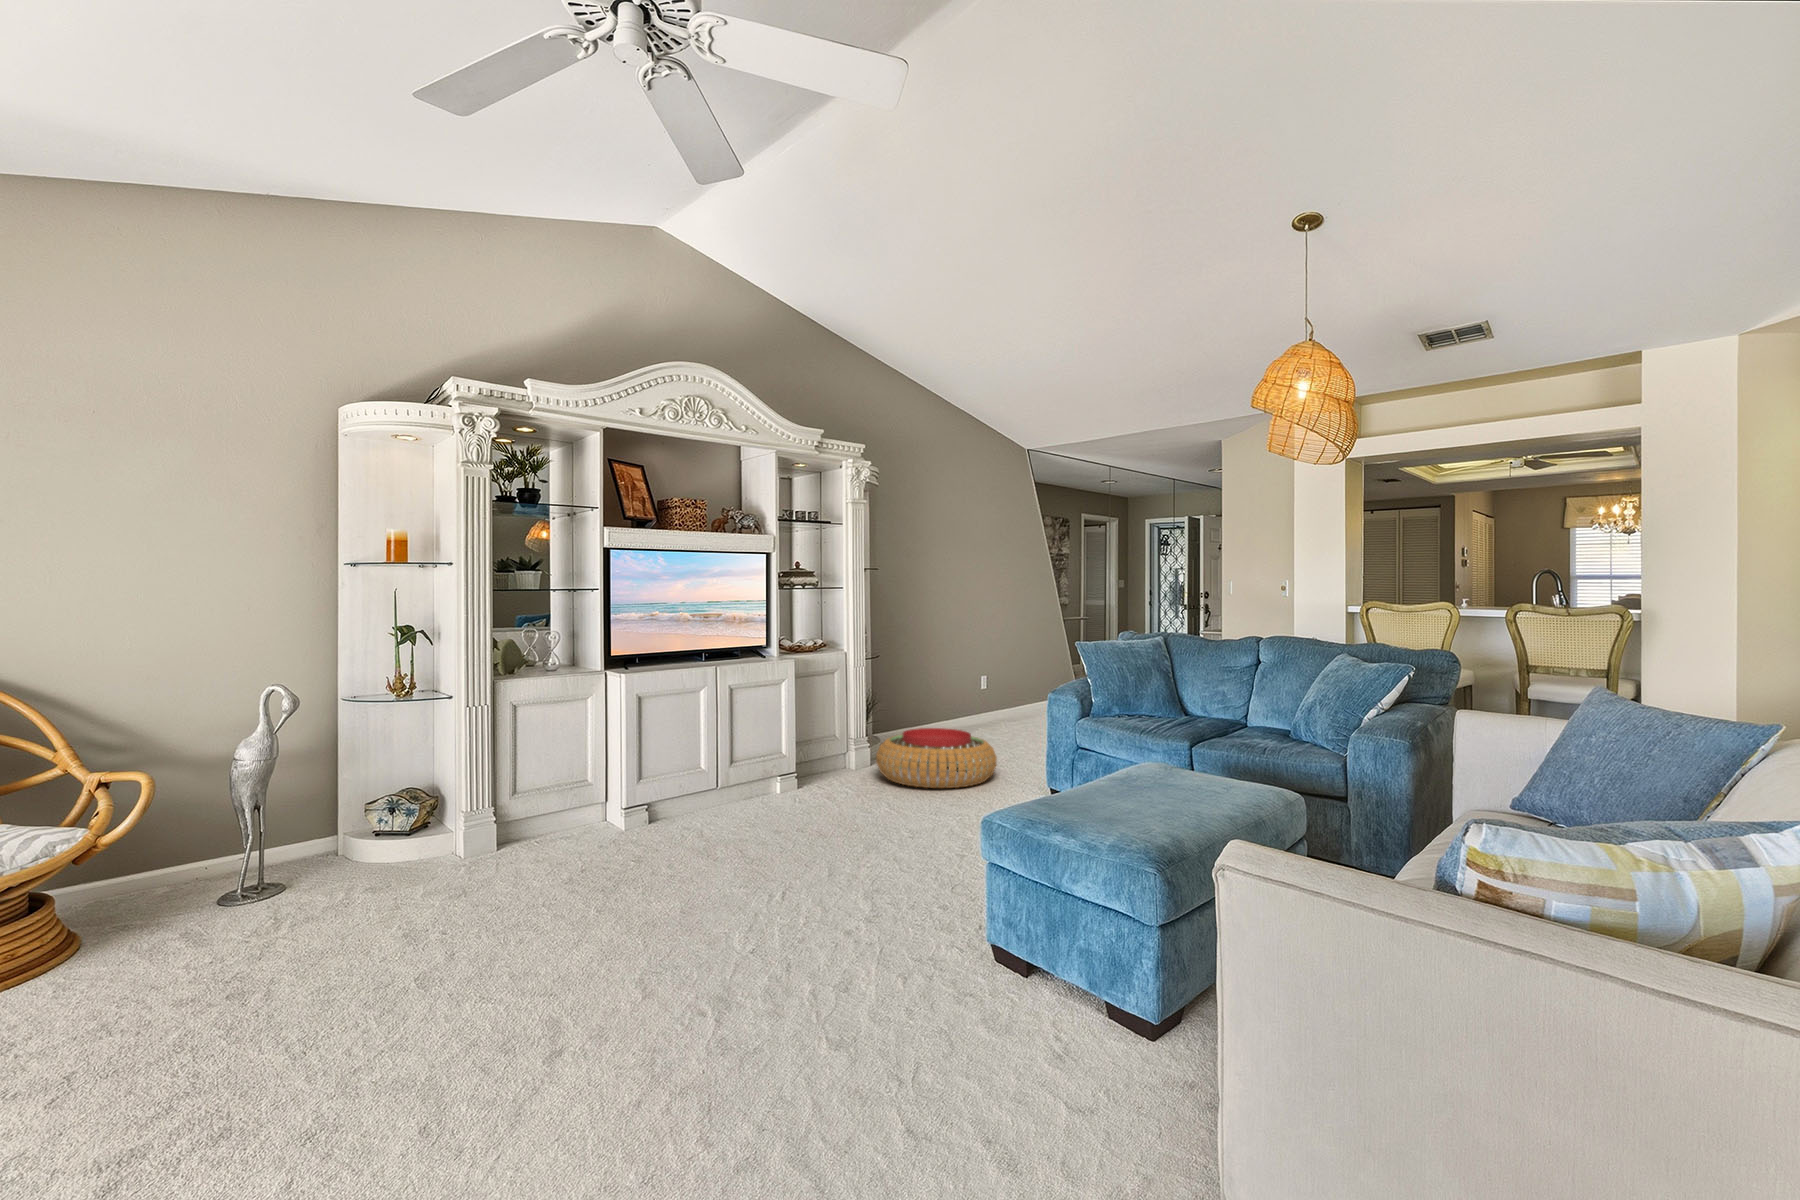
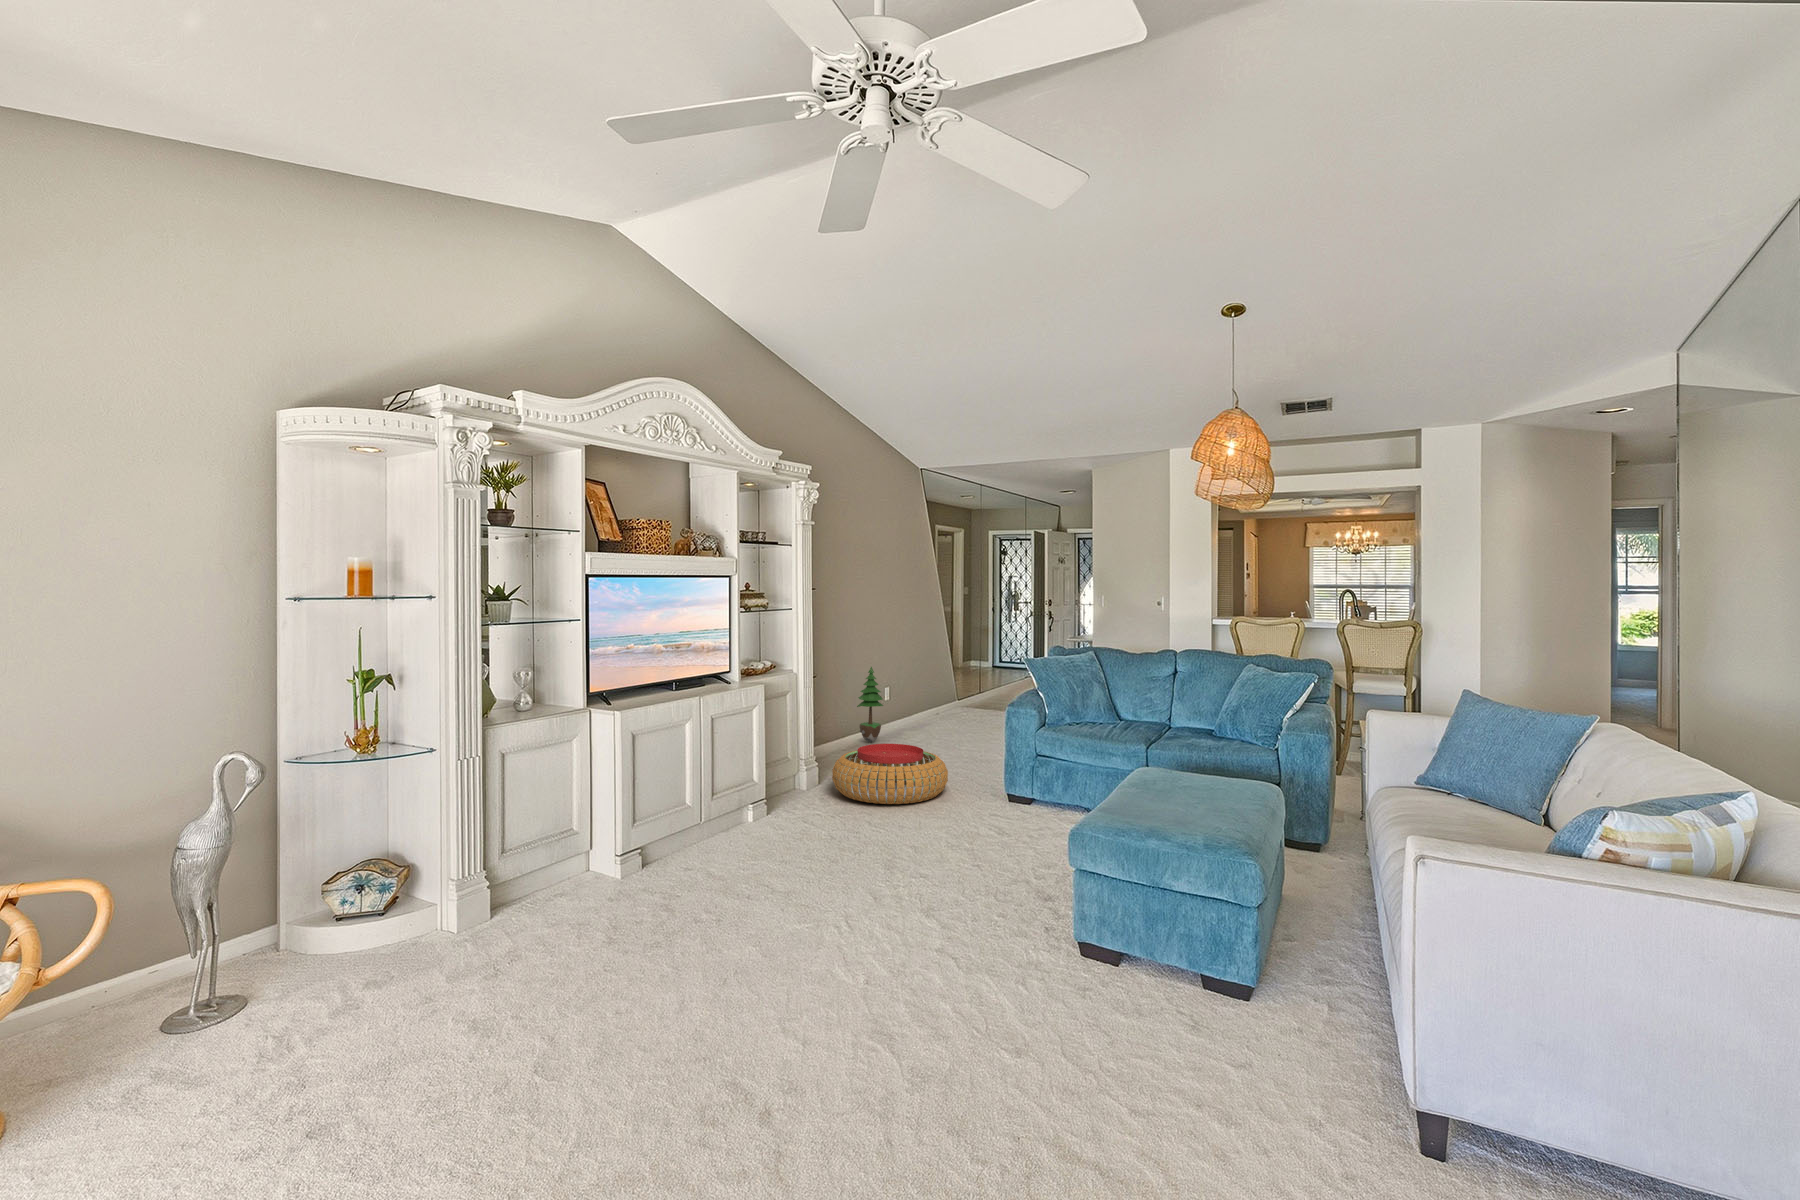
potted tree: none [943,653,972,733] -> present [857,667,883,742]

